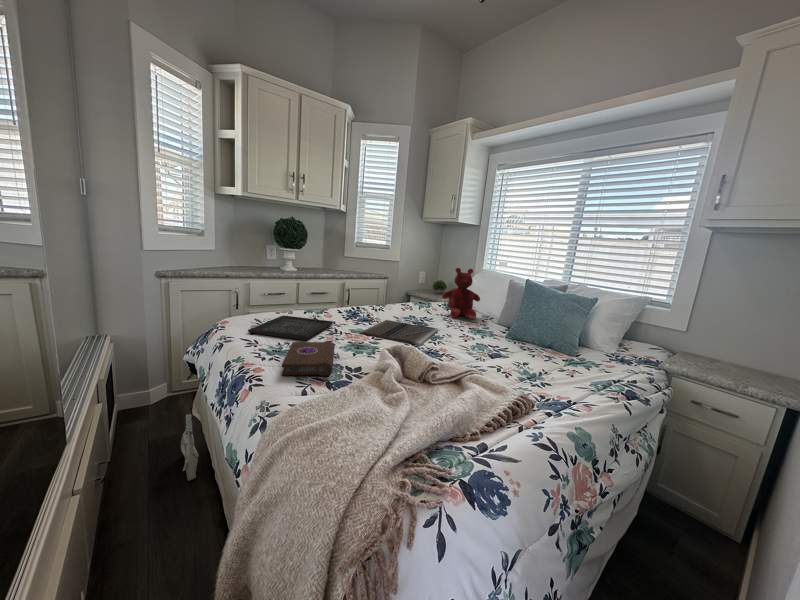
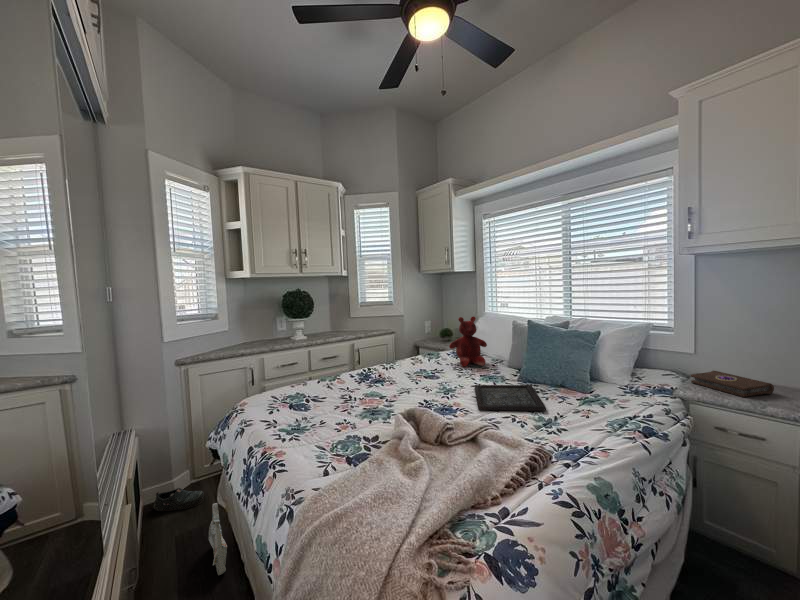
tray: present [248,315,333,340] -> present [475,385,546,411]
laptop: present [360,320,438,345] -> none [373,379,449,403]
book: present [282,341,335,377] -> present [691,371,774,397]
shoe: none [127,398,179,419] -> present [154,488,204,511]

